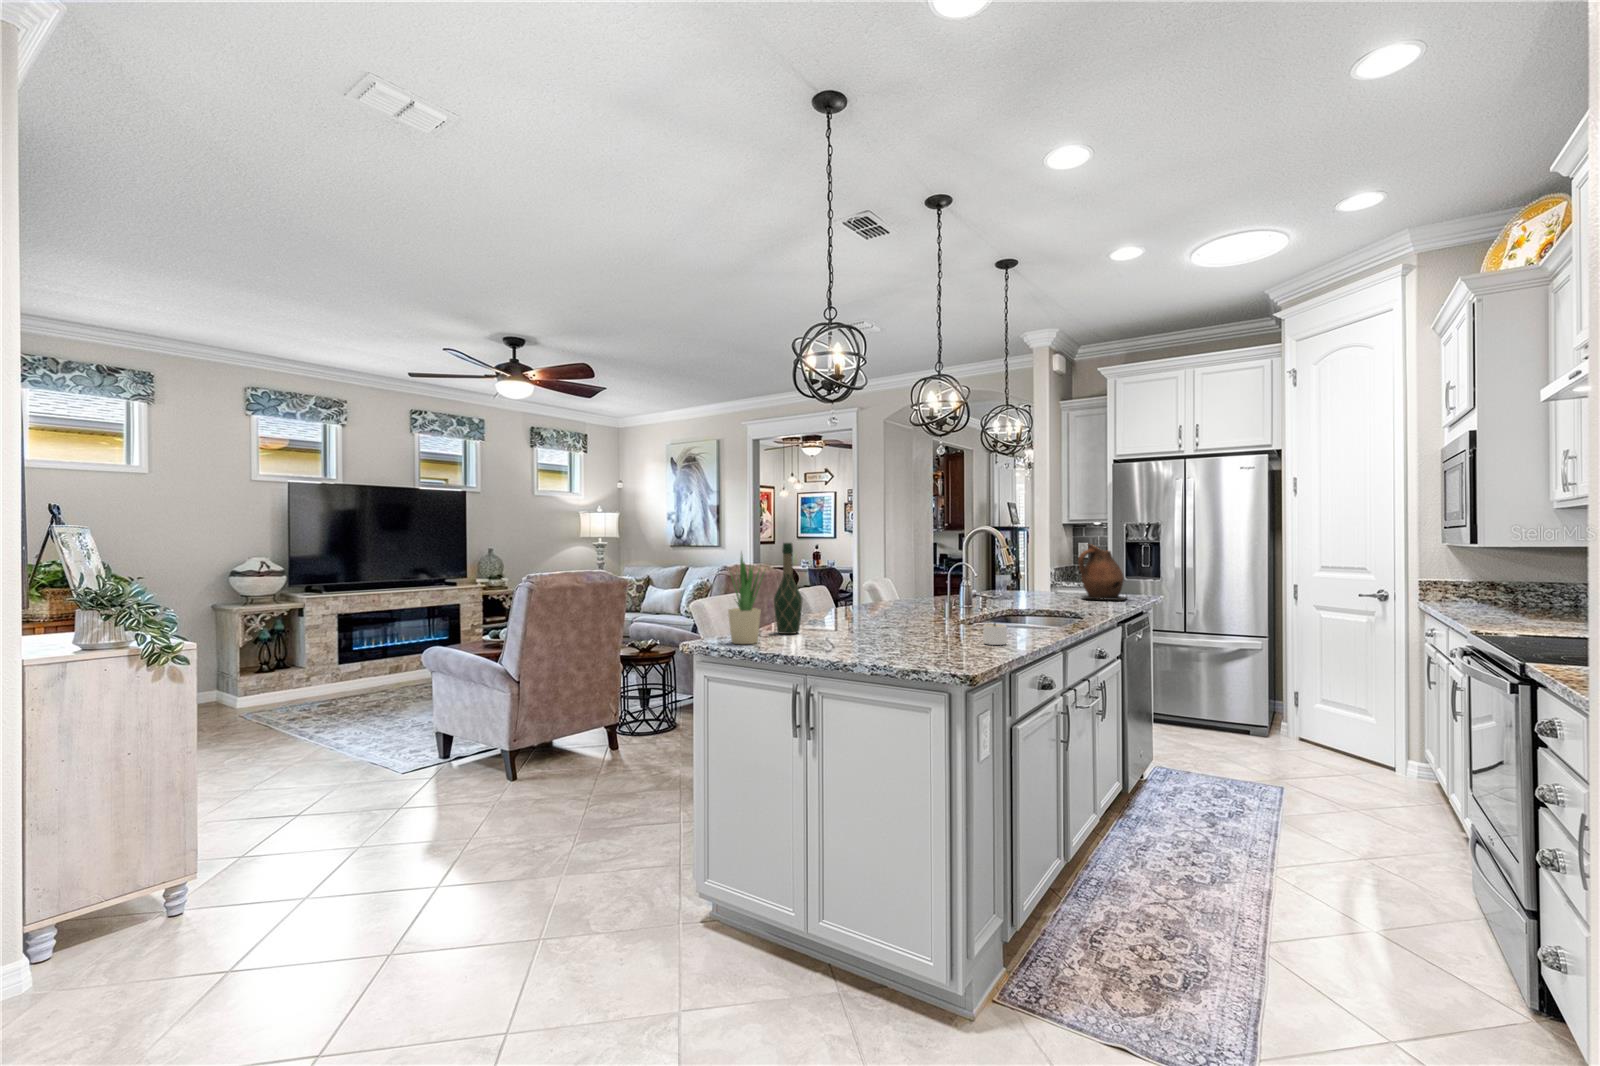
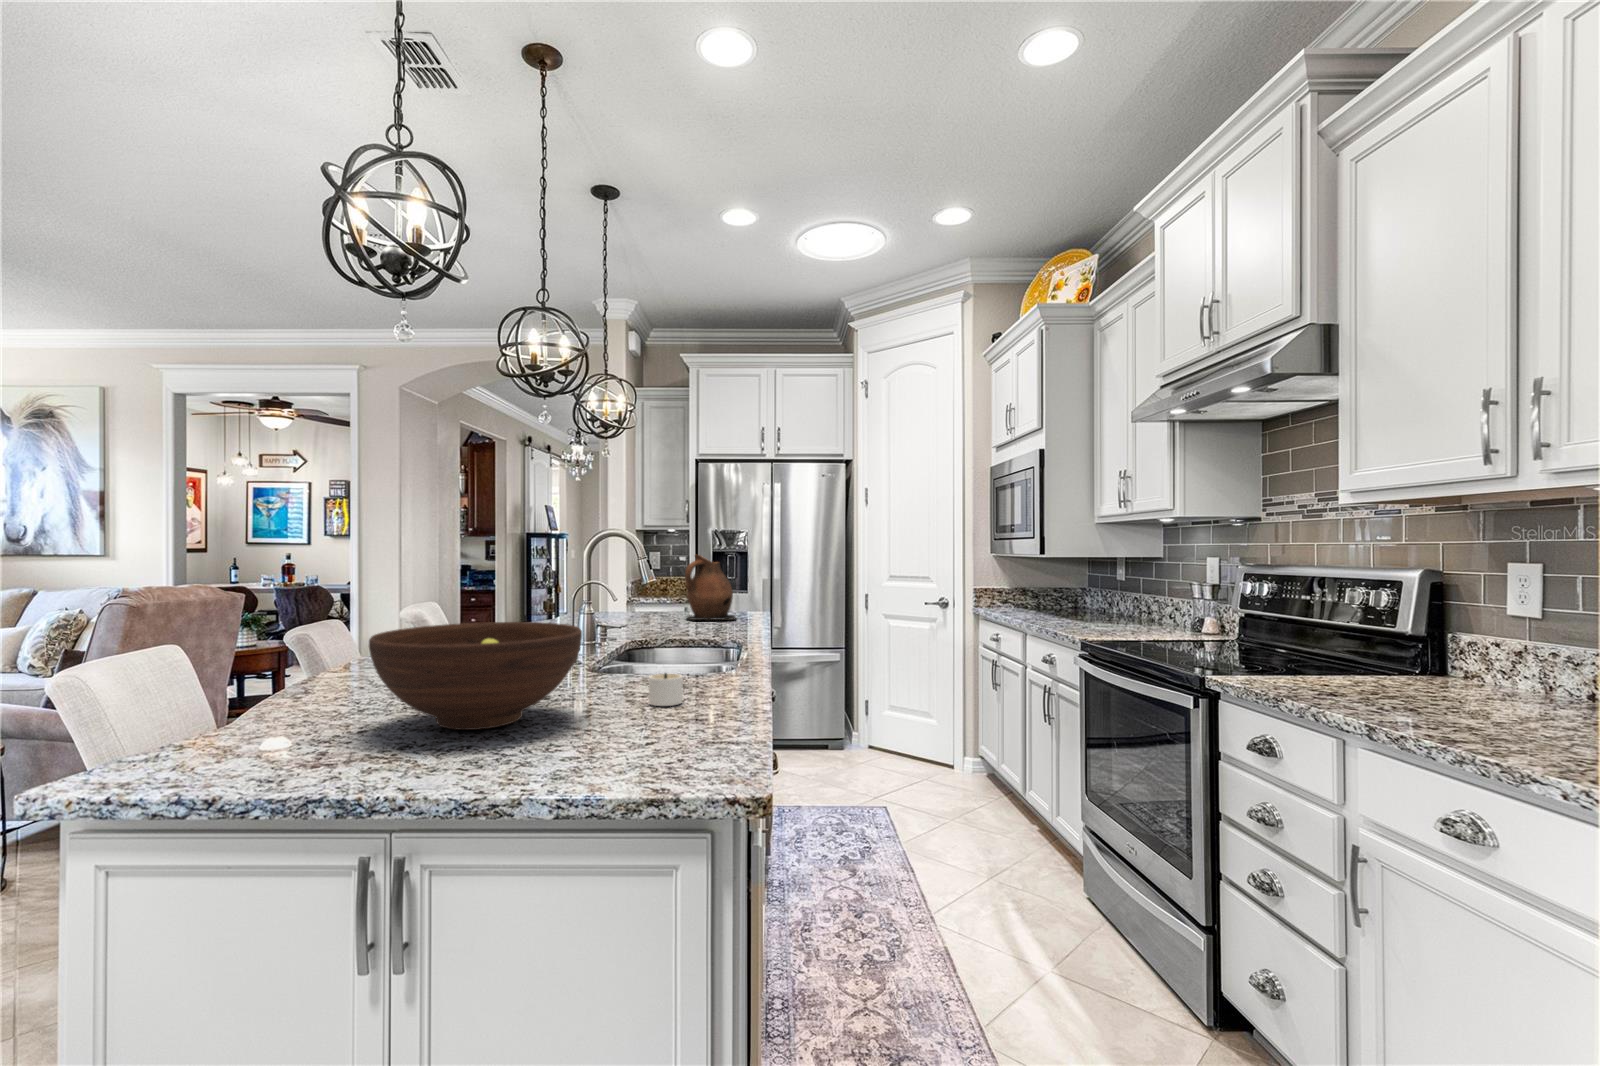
wine bottle: present [774,543,802,634] -> none [264,556,326,722]
potted plant: present [728,555,763,644] -> none [162,571,259,763]
fruit bowl: none [817,584,935,645] -> present [369,622,582,730]

